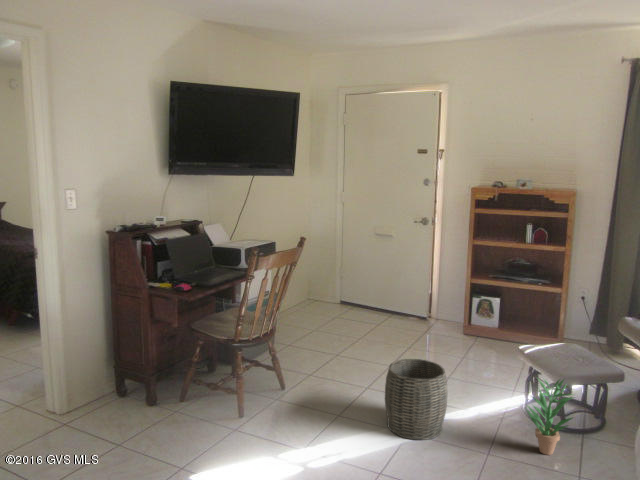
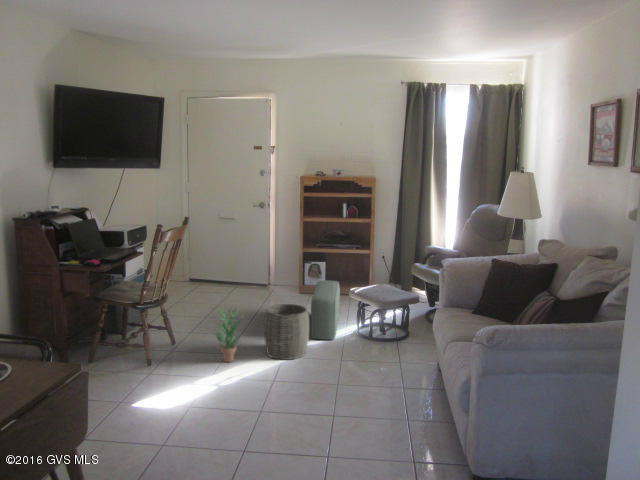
pouf: none [457,327,508,415] -> present [311,280,340,340]
potted plant: present [527,379,573,455] -> present [216,310,242,362]

